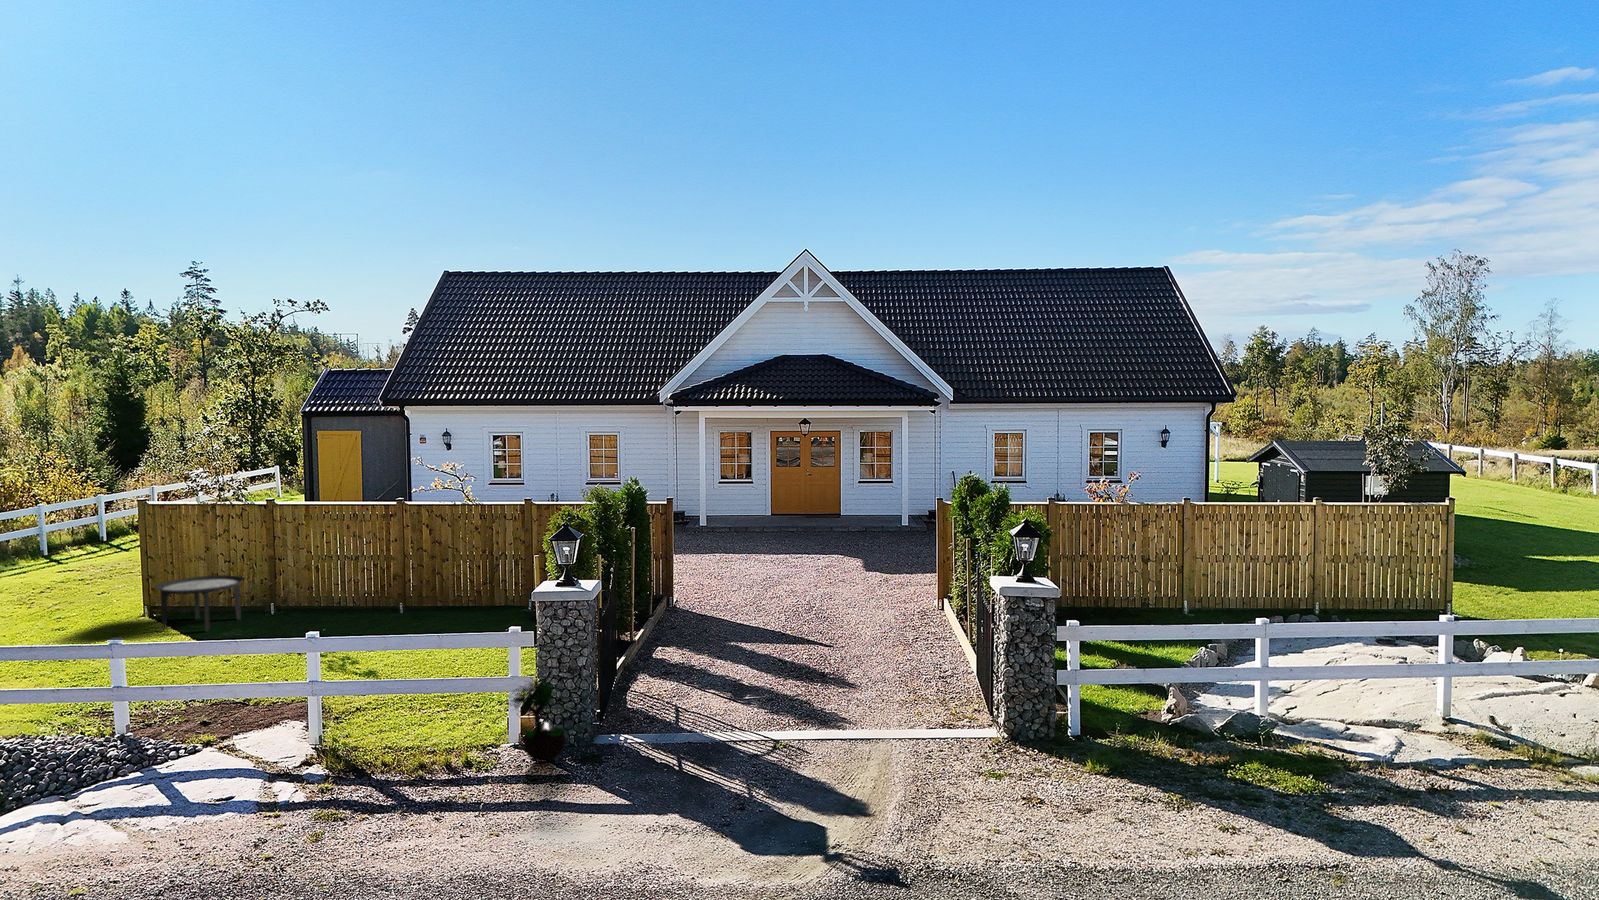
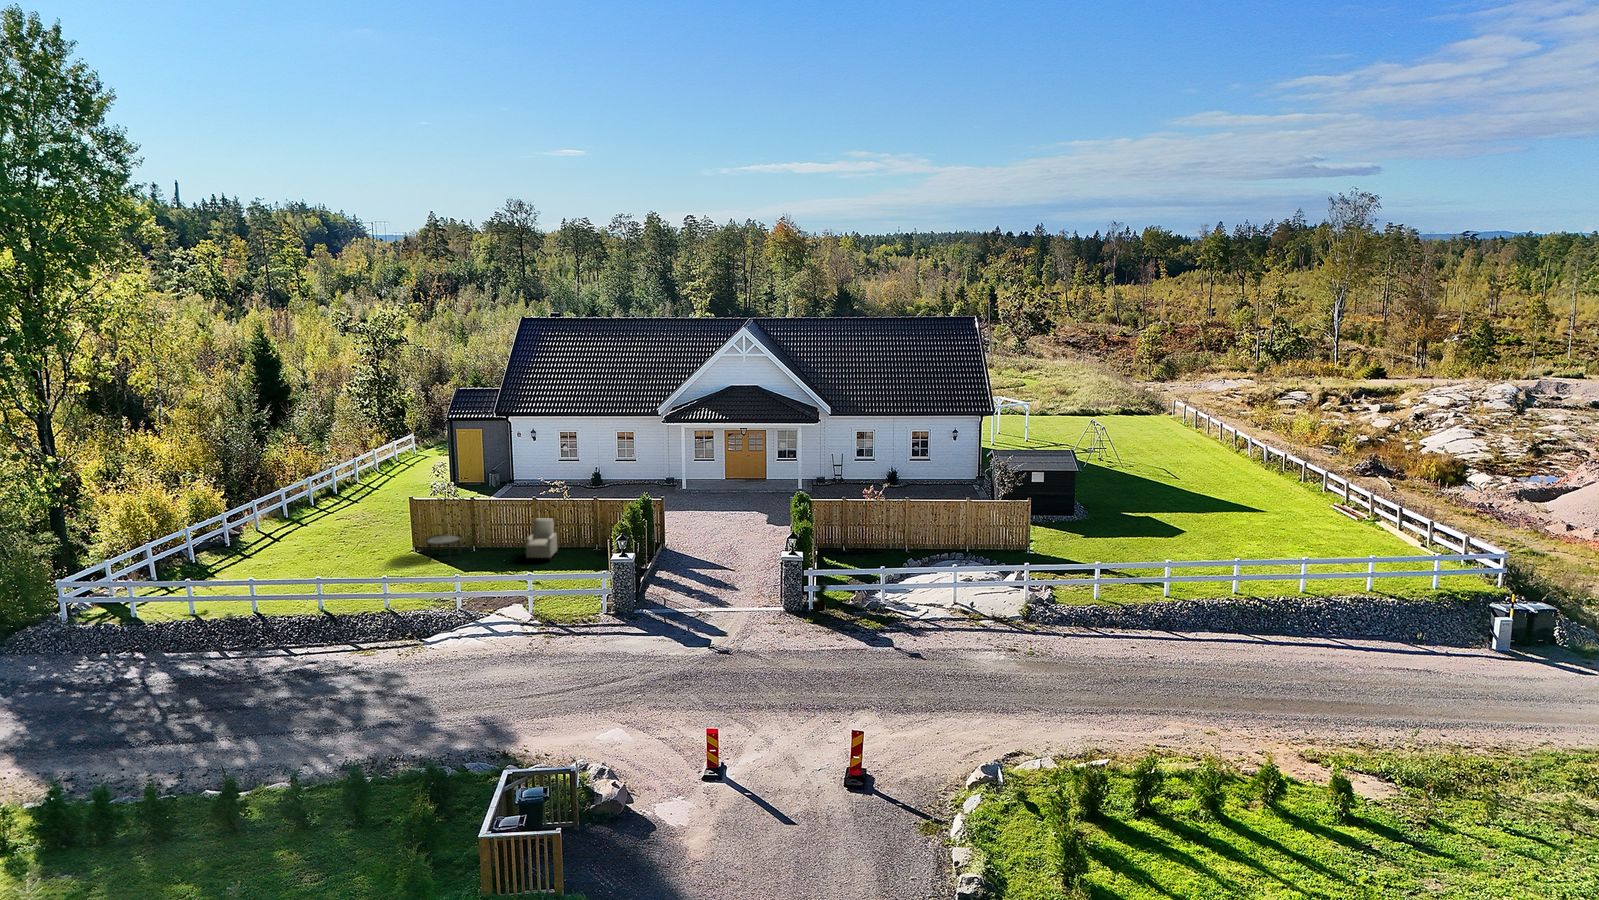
chair: none [371,541,446,630] -> present [526,518,557,560]
potted tree: present [509,676,565,762] -> present [812,582,828,611]

